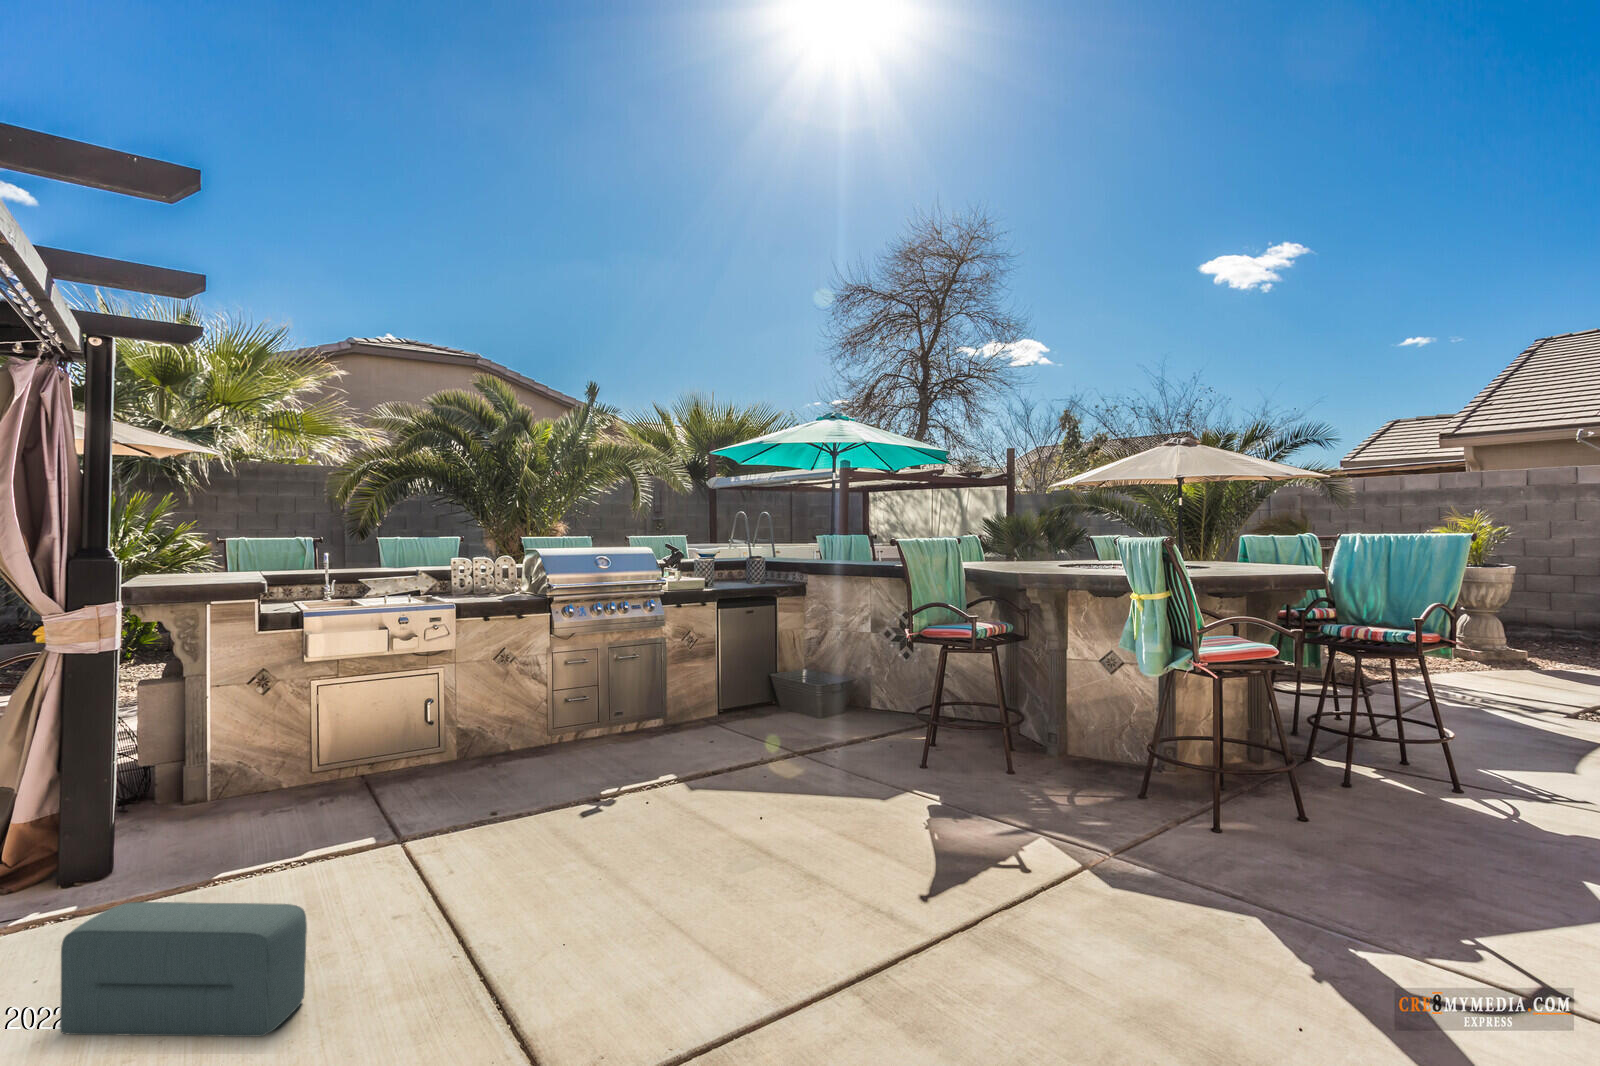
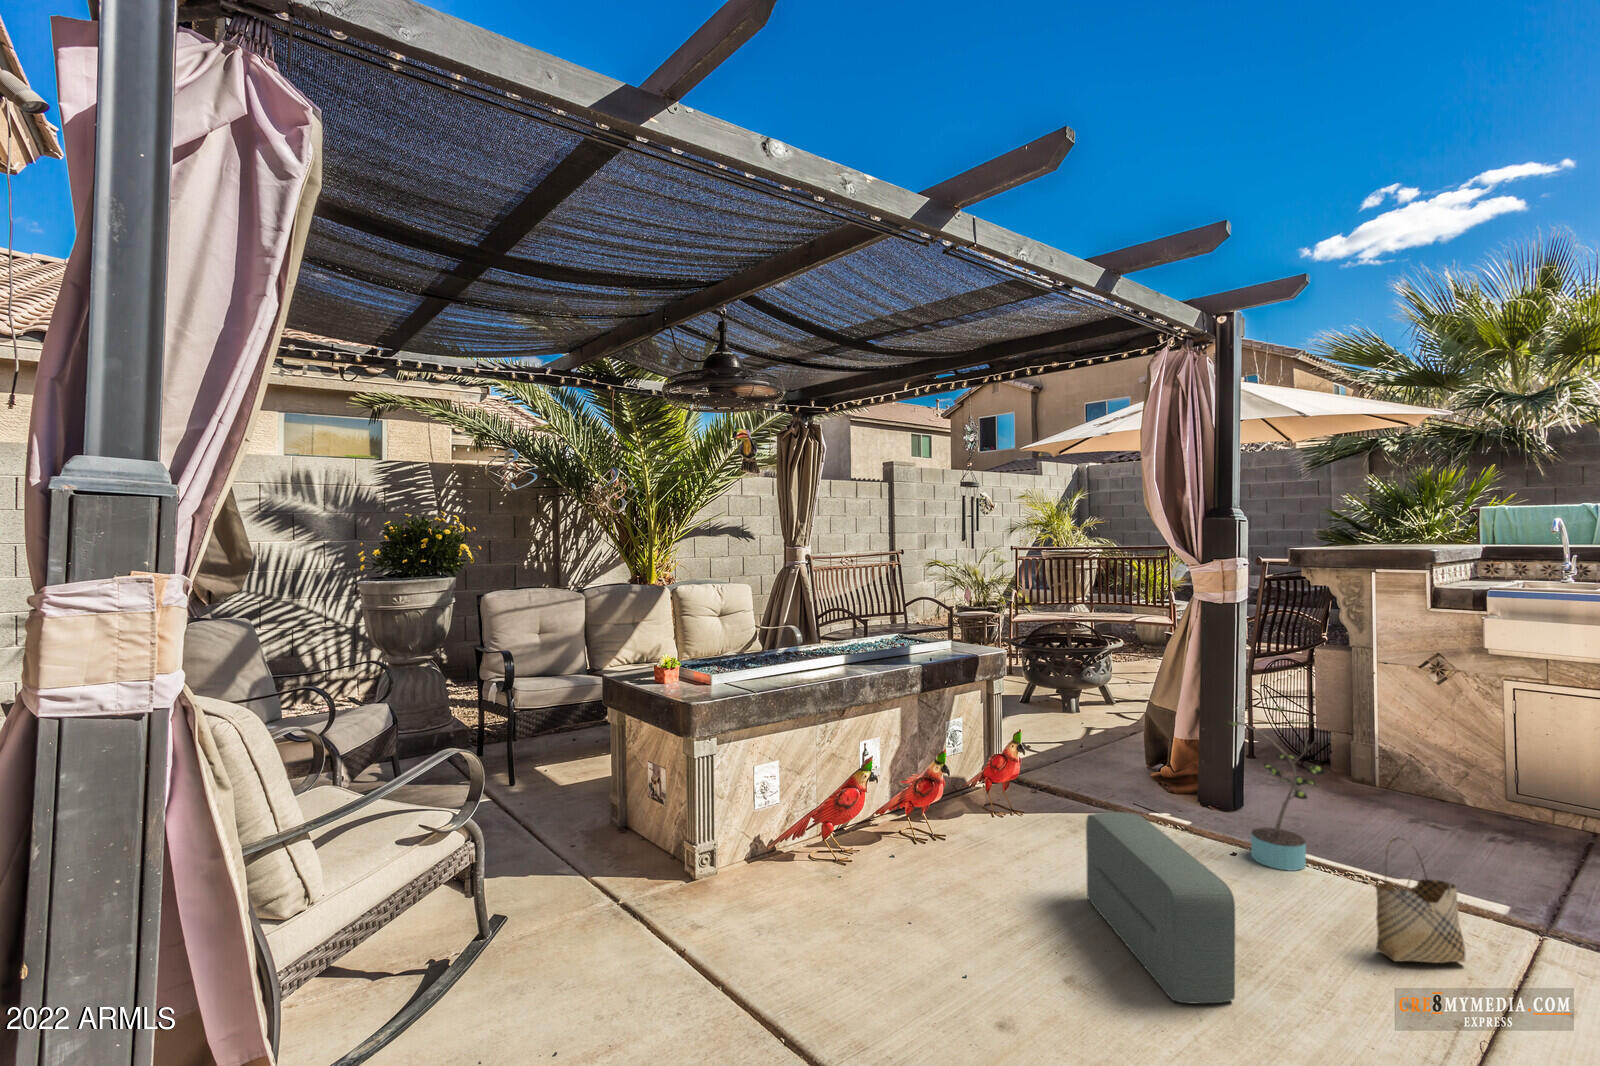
potted plant: none [150,745,259,902] -> present [1227,707,1325,871]
woven basket: none [343,812,393,906] -> present [1375,837,1465,963]

